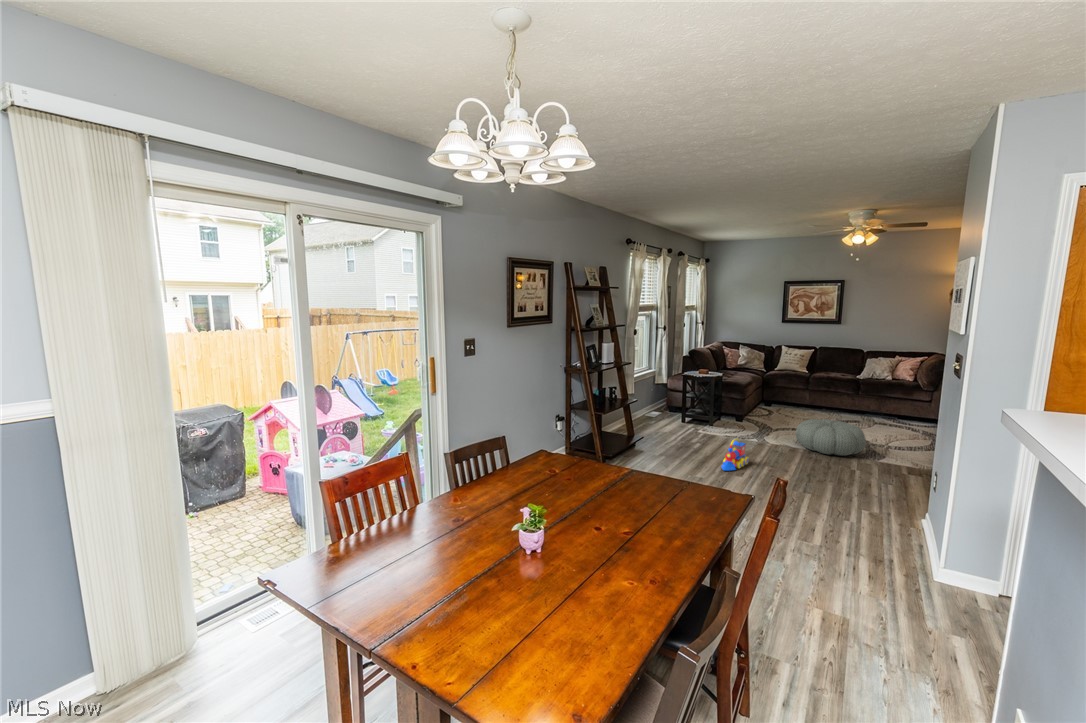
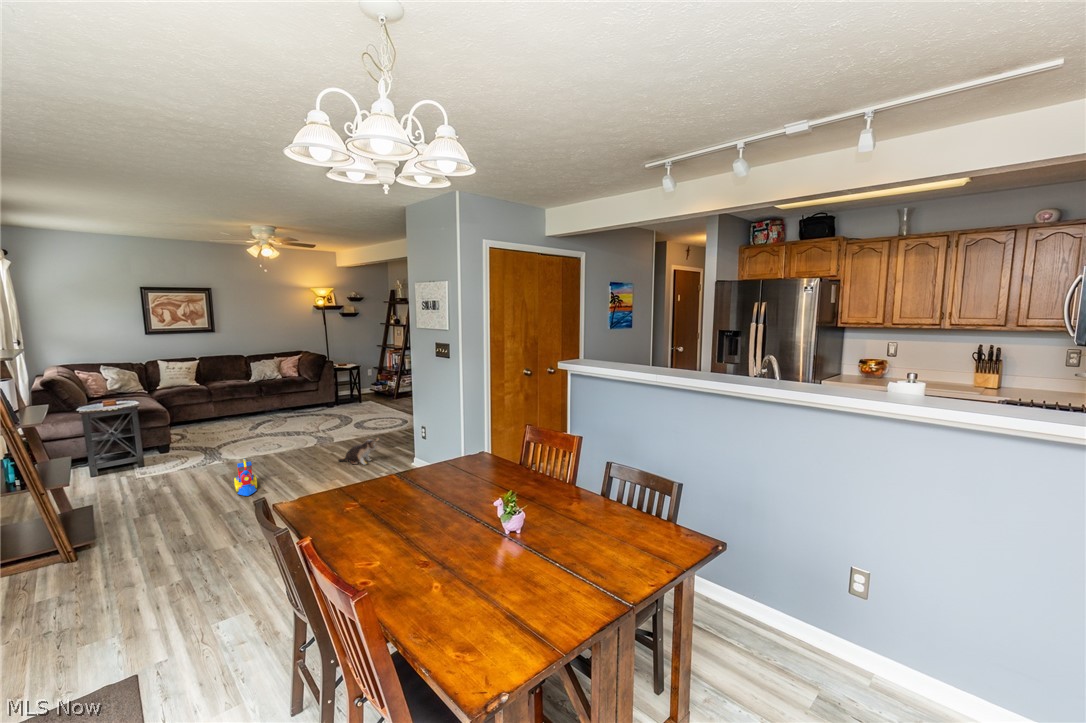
pouf: present [796,419,866,456] -> none [258,419,320,451]
plush toy: none [842,466,887,496] -> present [338,438,379,465]

